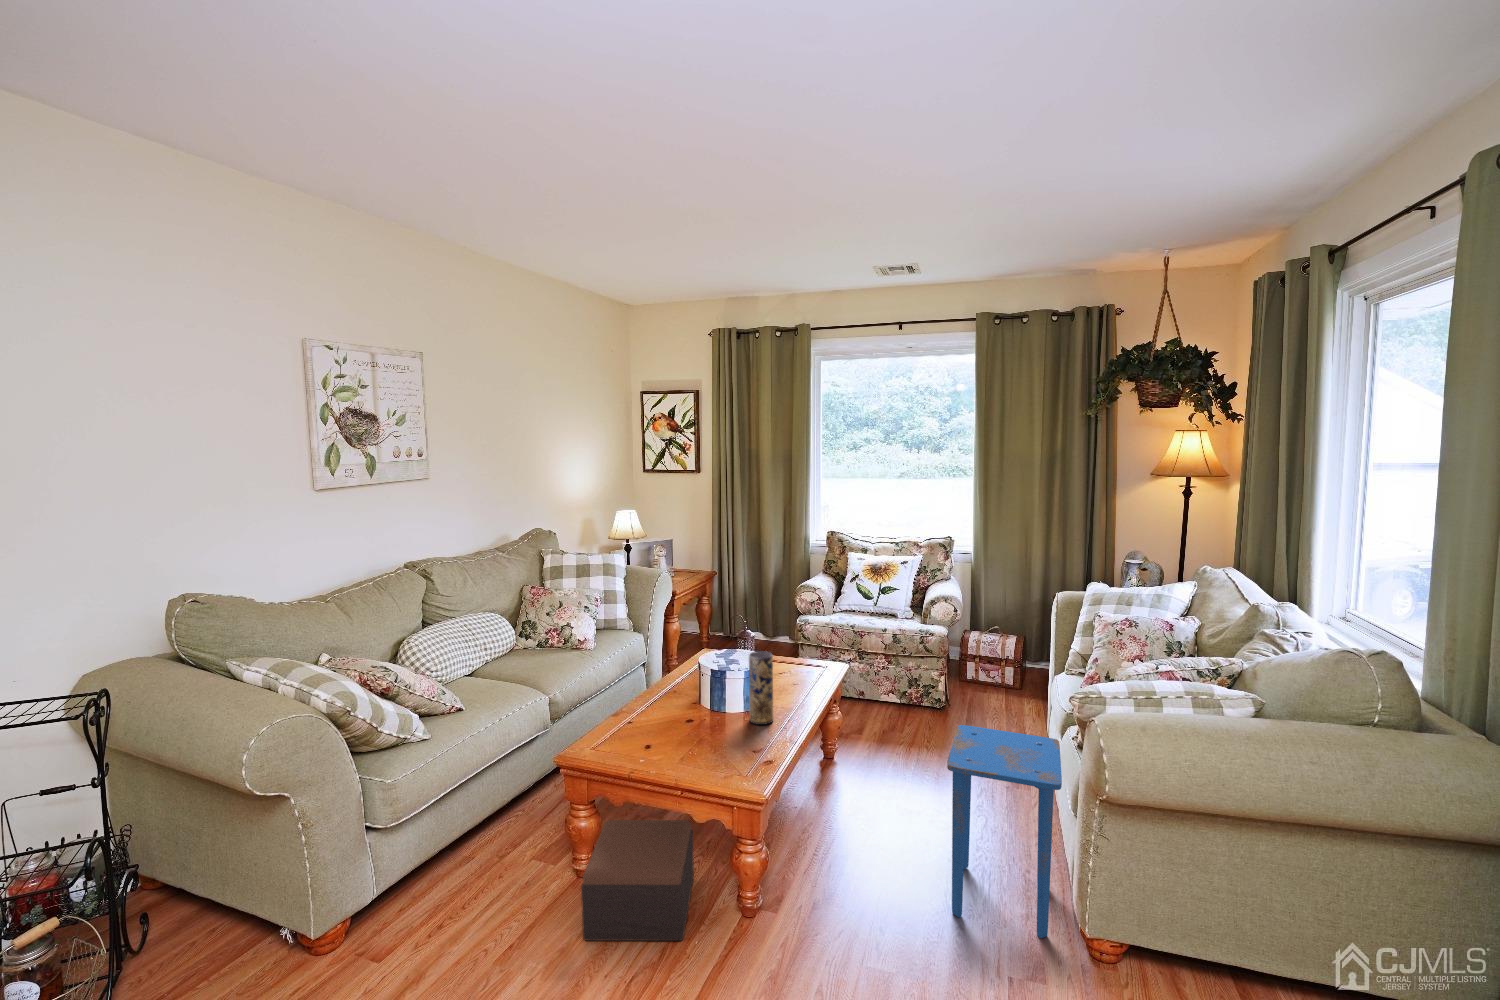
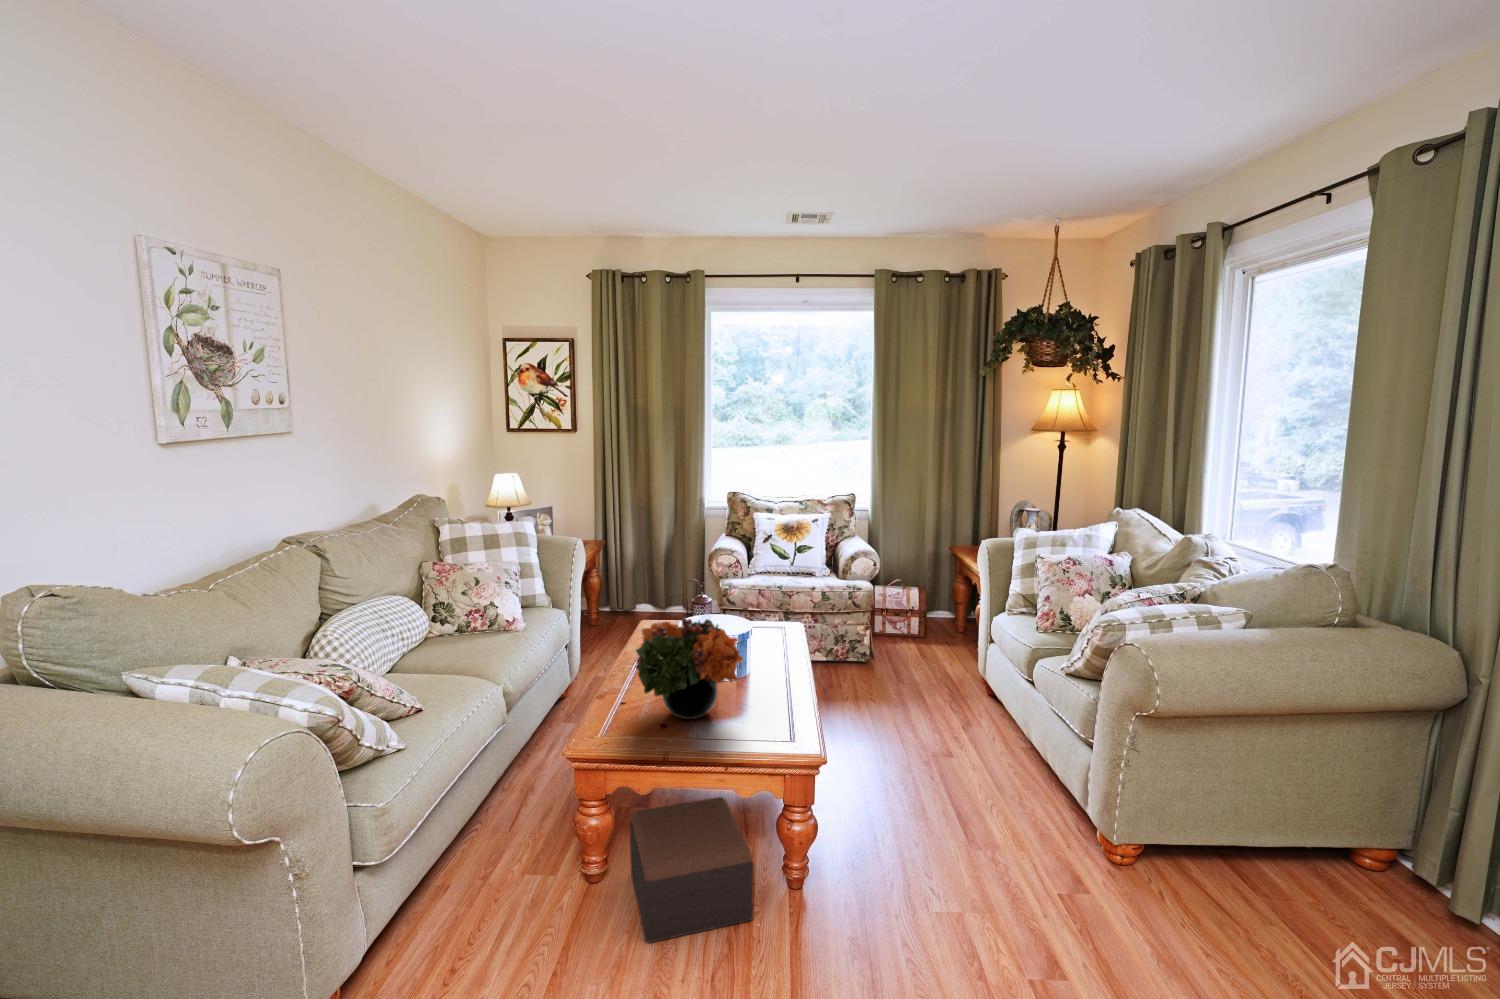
flower arrangement: none [610,648,716,744] -> present [635,618,743,719]
vase: present [749,651,773,725] -> none [759,612,785,689]
side table: present [947,725,1062,939] -> none [965,666,1089,849]

